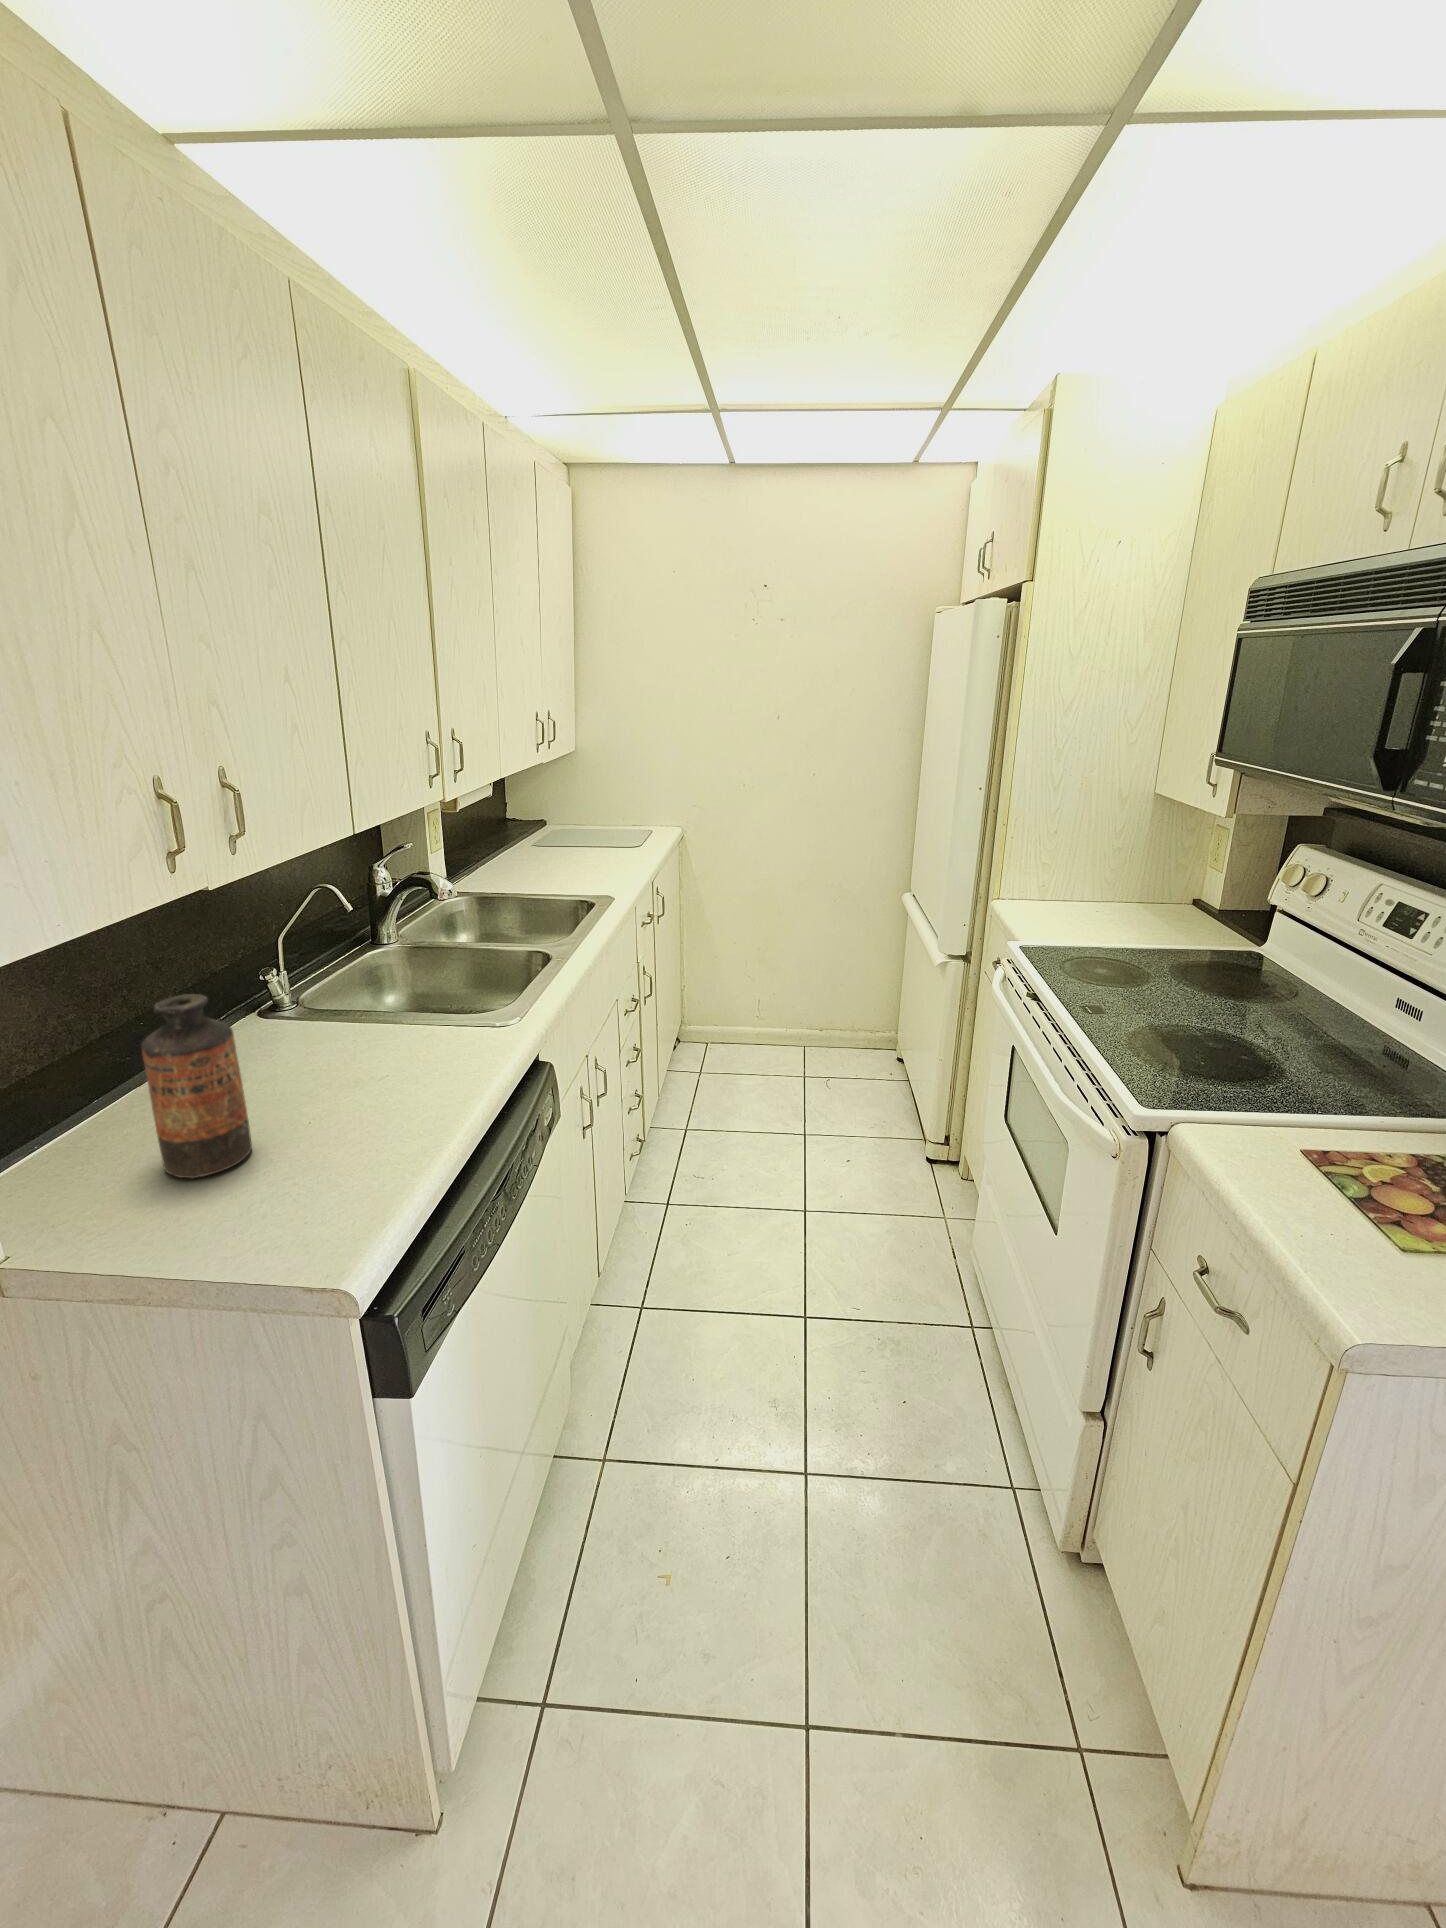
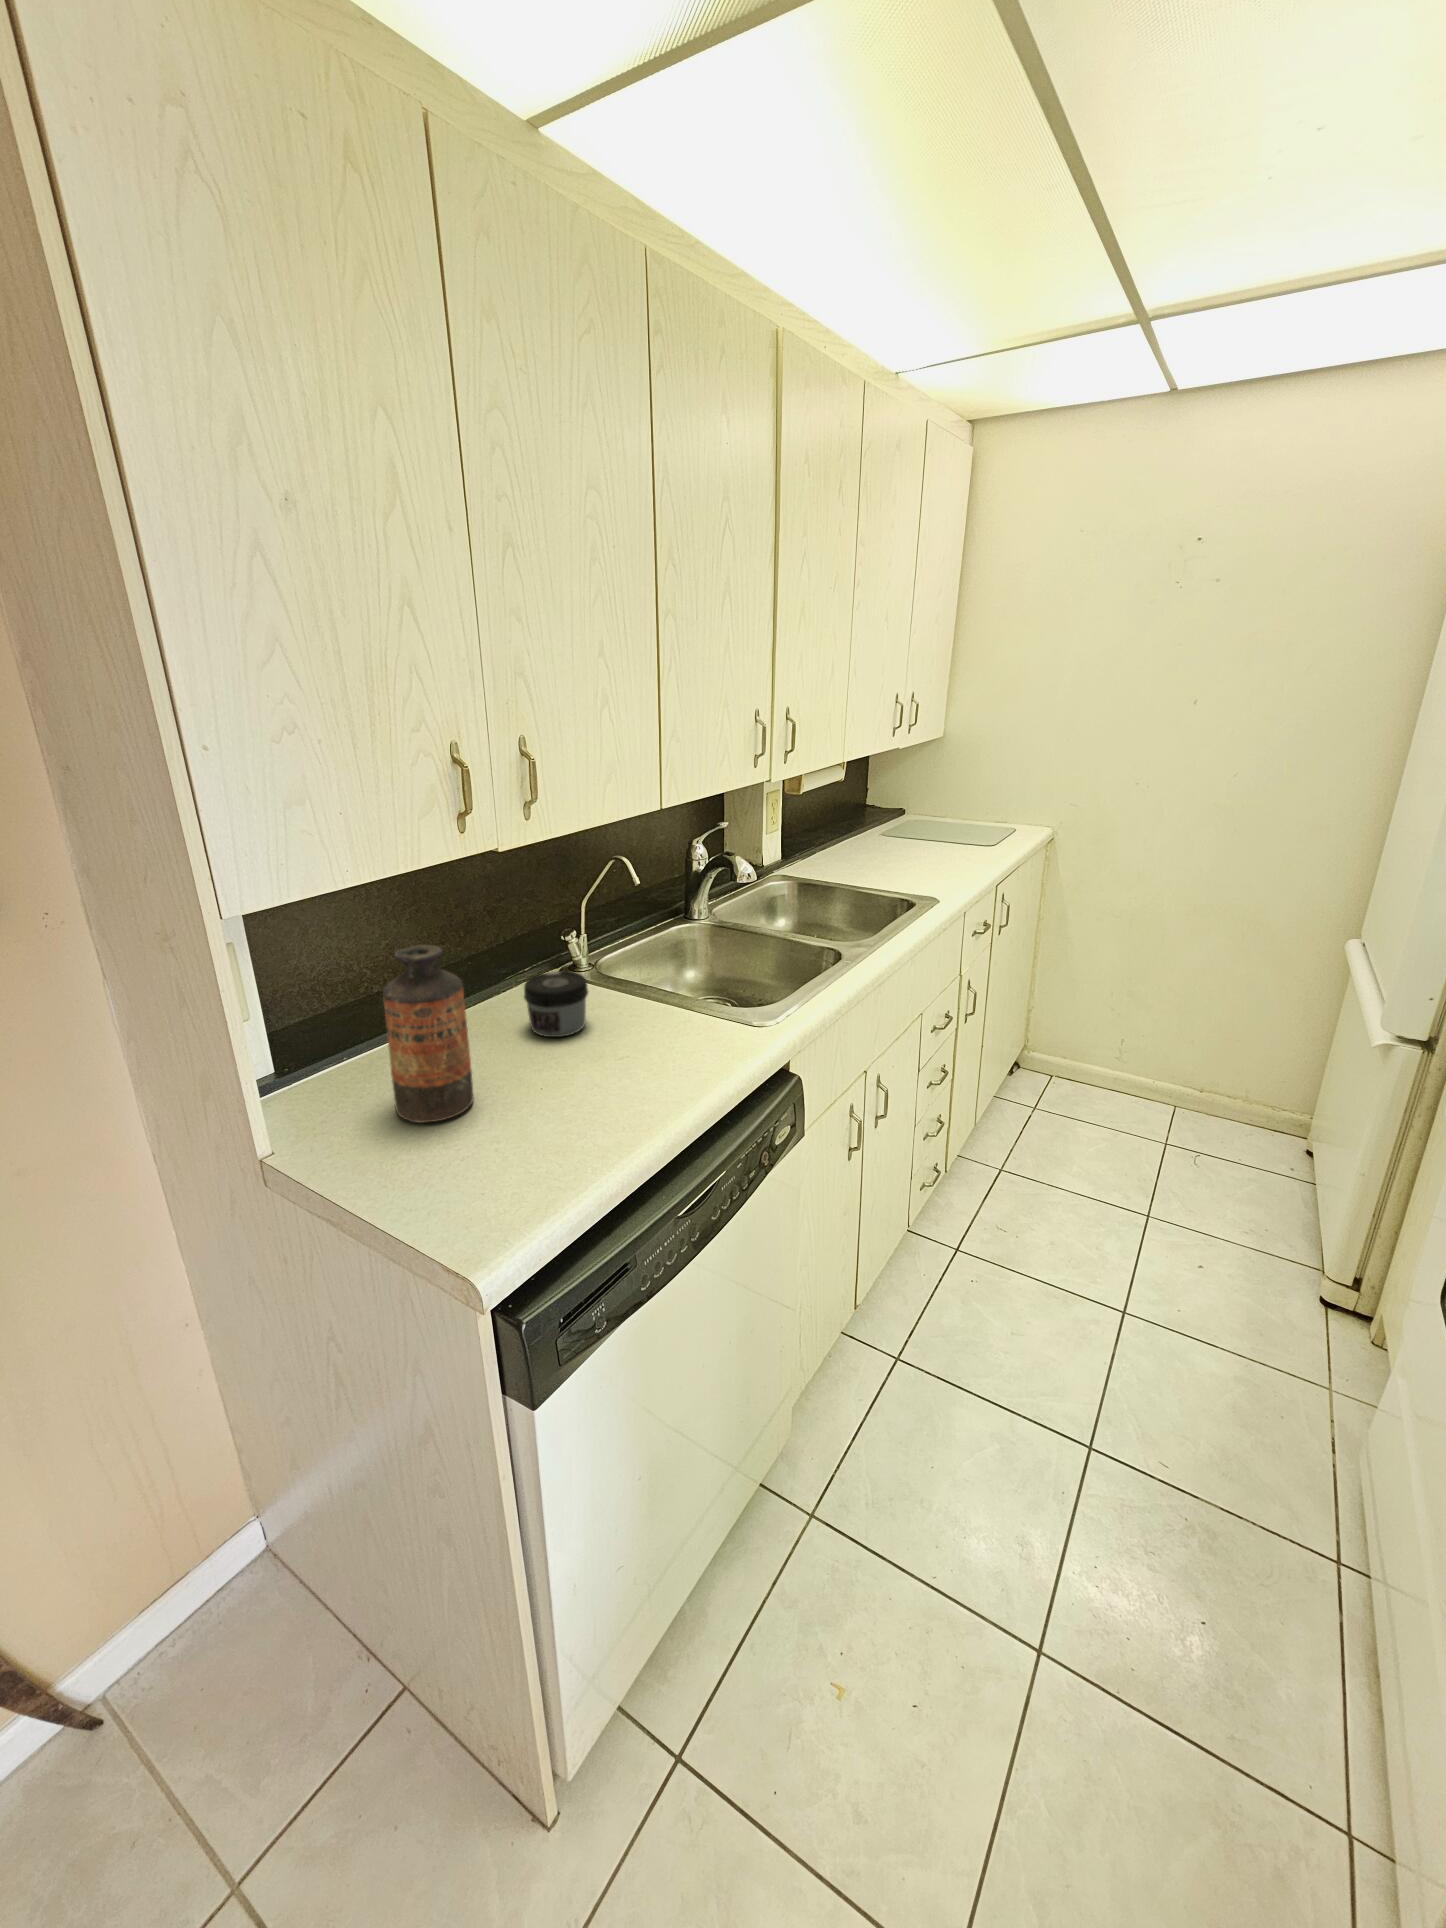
jar: none [260,1006,332,1074] -> present [524,971,589,1037]

